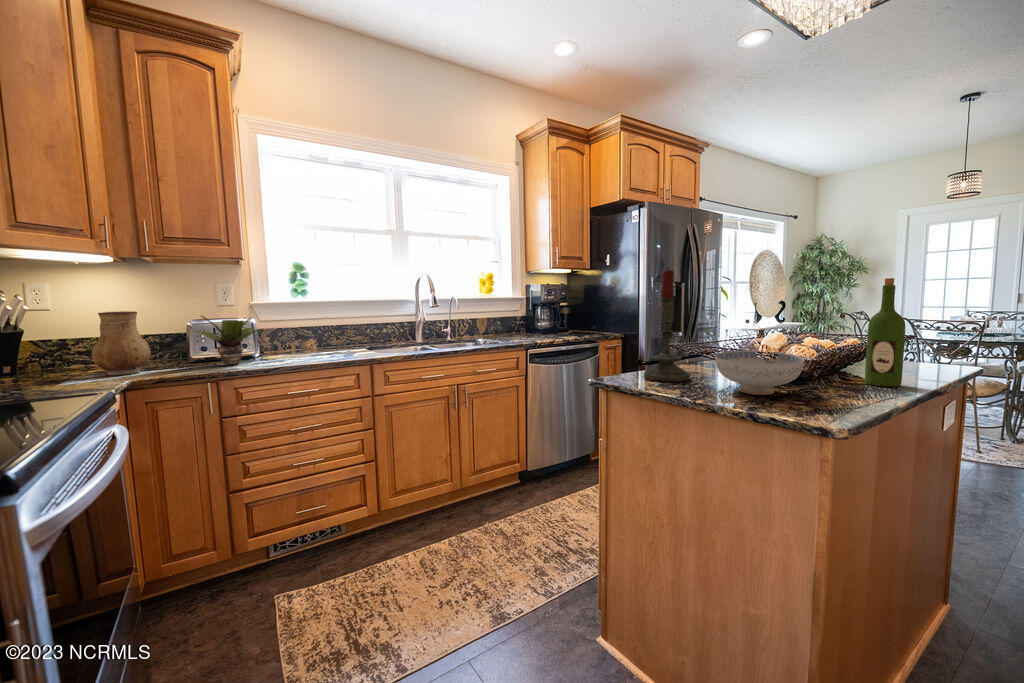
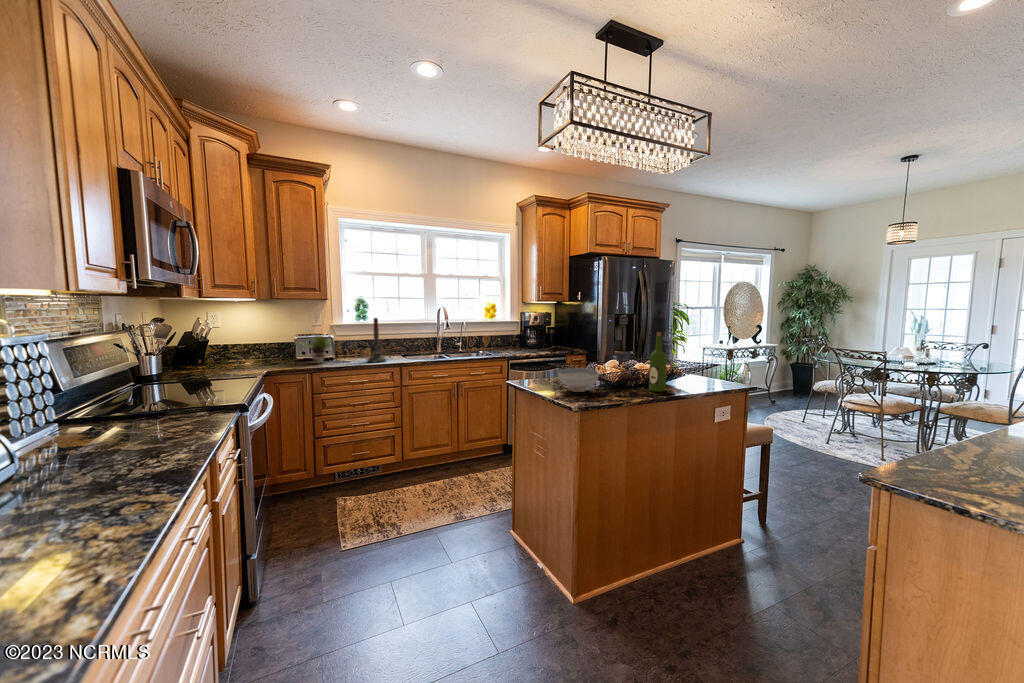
candle: present [644,268,690,382] -> present [368,318,386,362]
ceramic pitcher: present [92,311,151,375] -> none [248,331,276,367]

